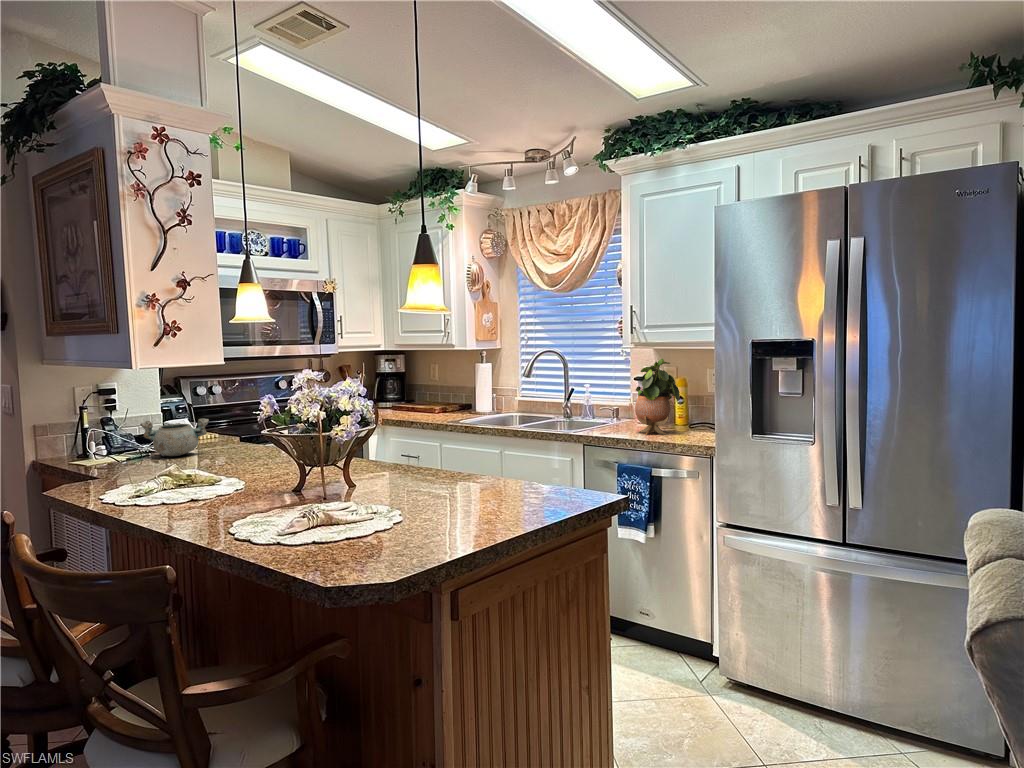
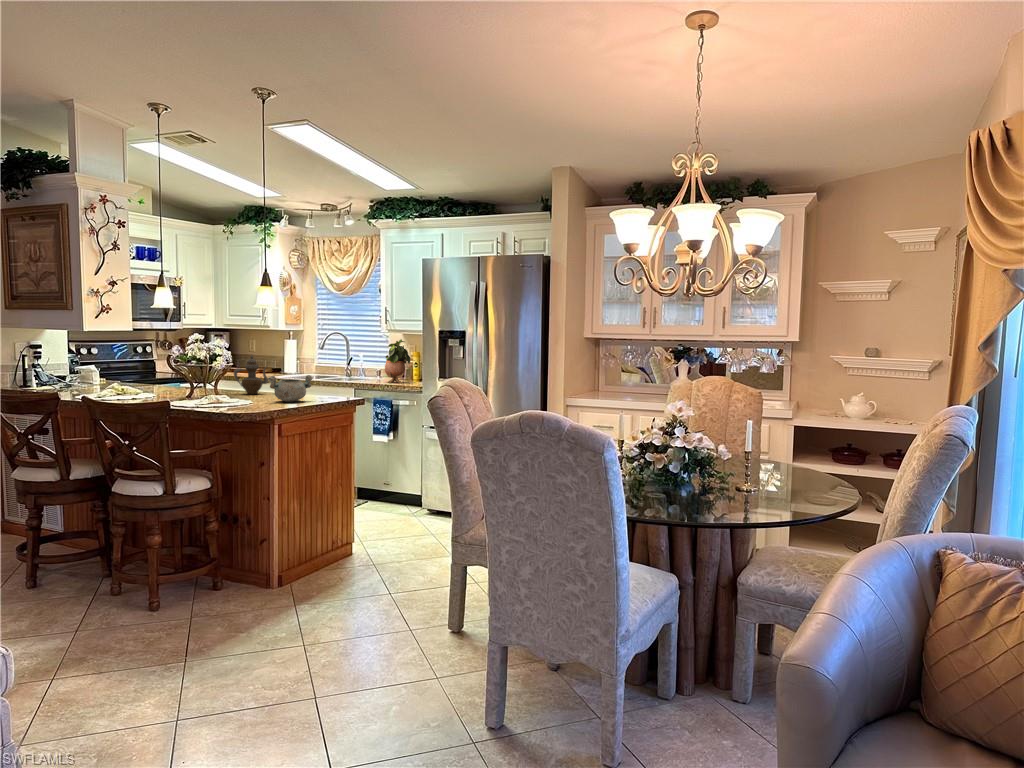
teapot: none [374,402,438,480] -> present [234,355,268,394]
bowl: present [140,418,209,456] -> present [268,375,313,402]

